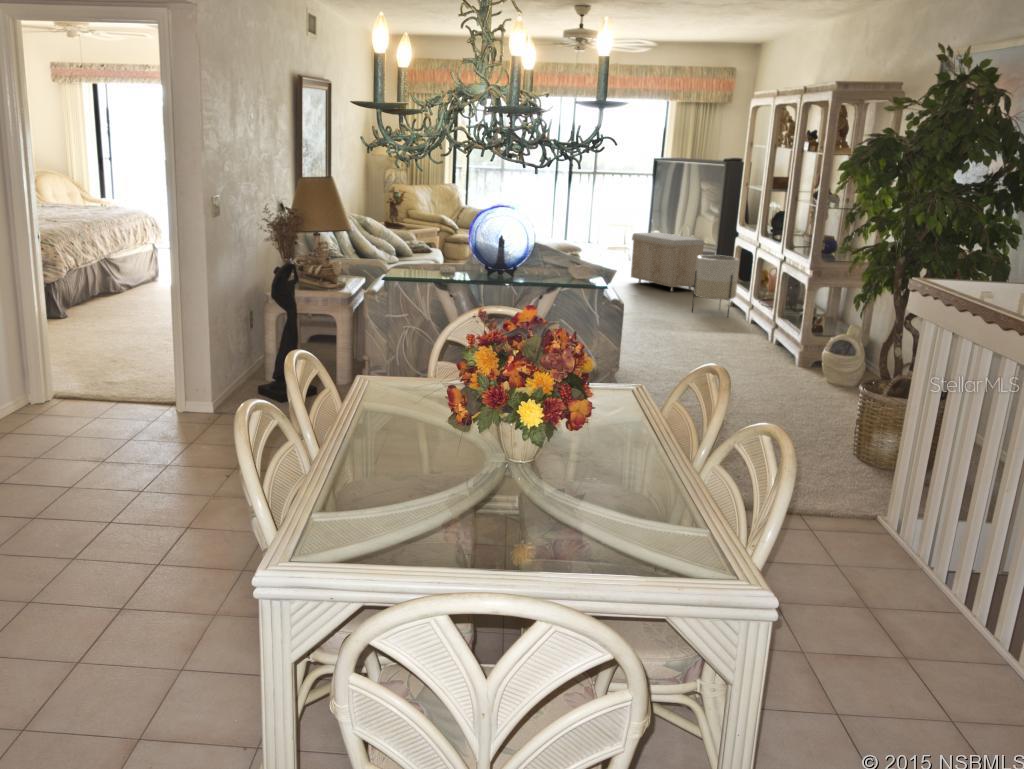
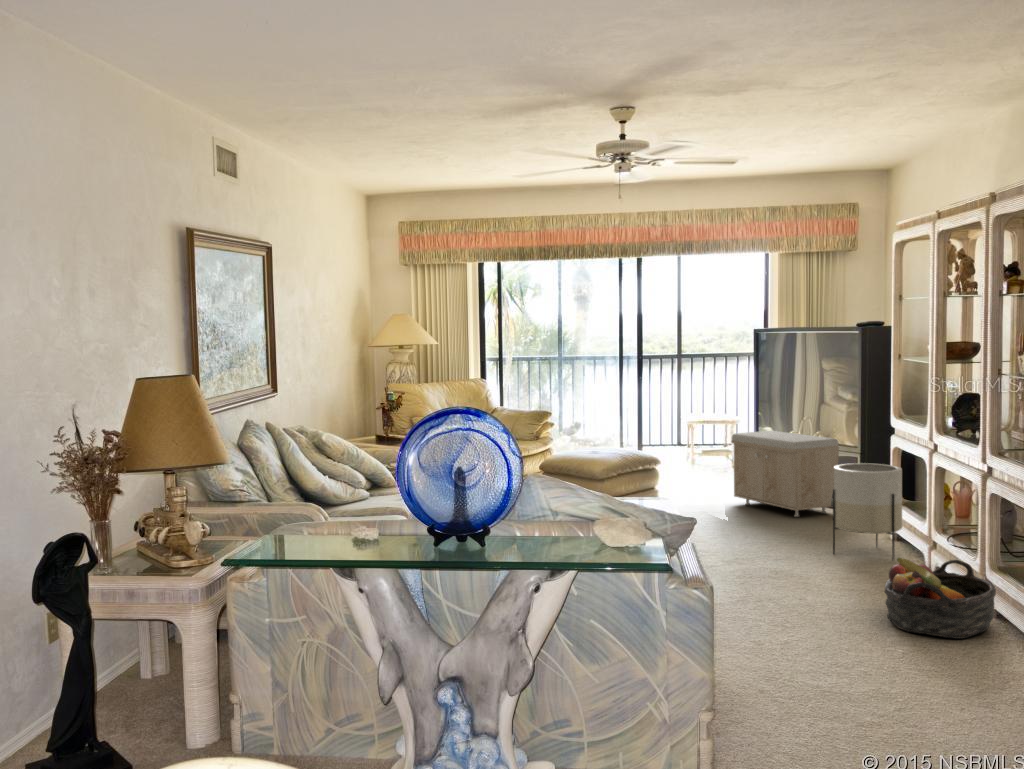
basket: none [716,308,778,353] -> present [885,557,996,639]

